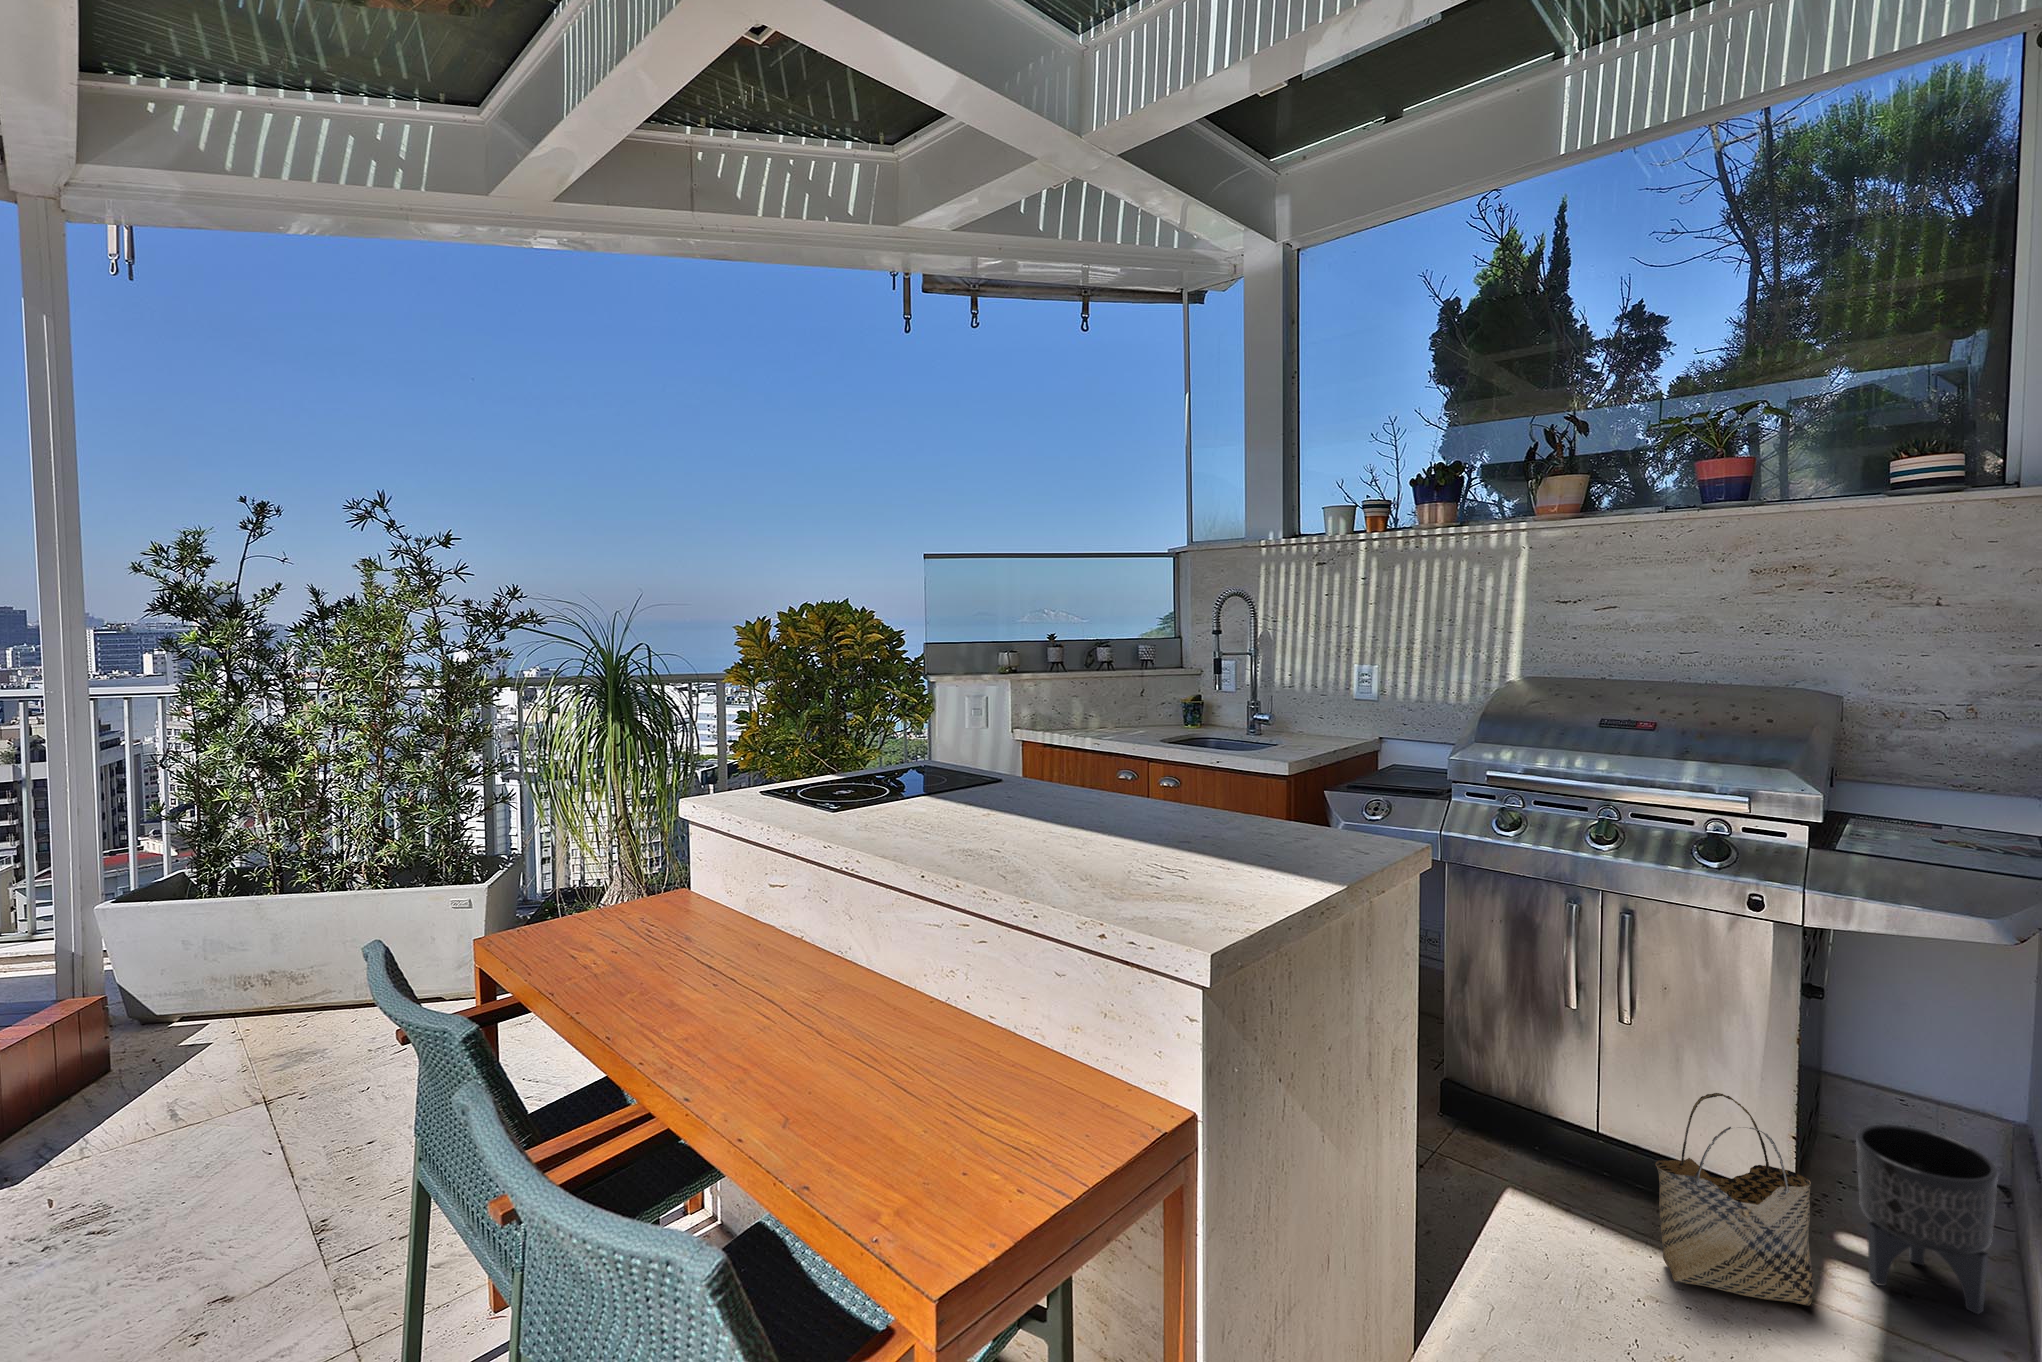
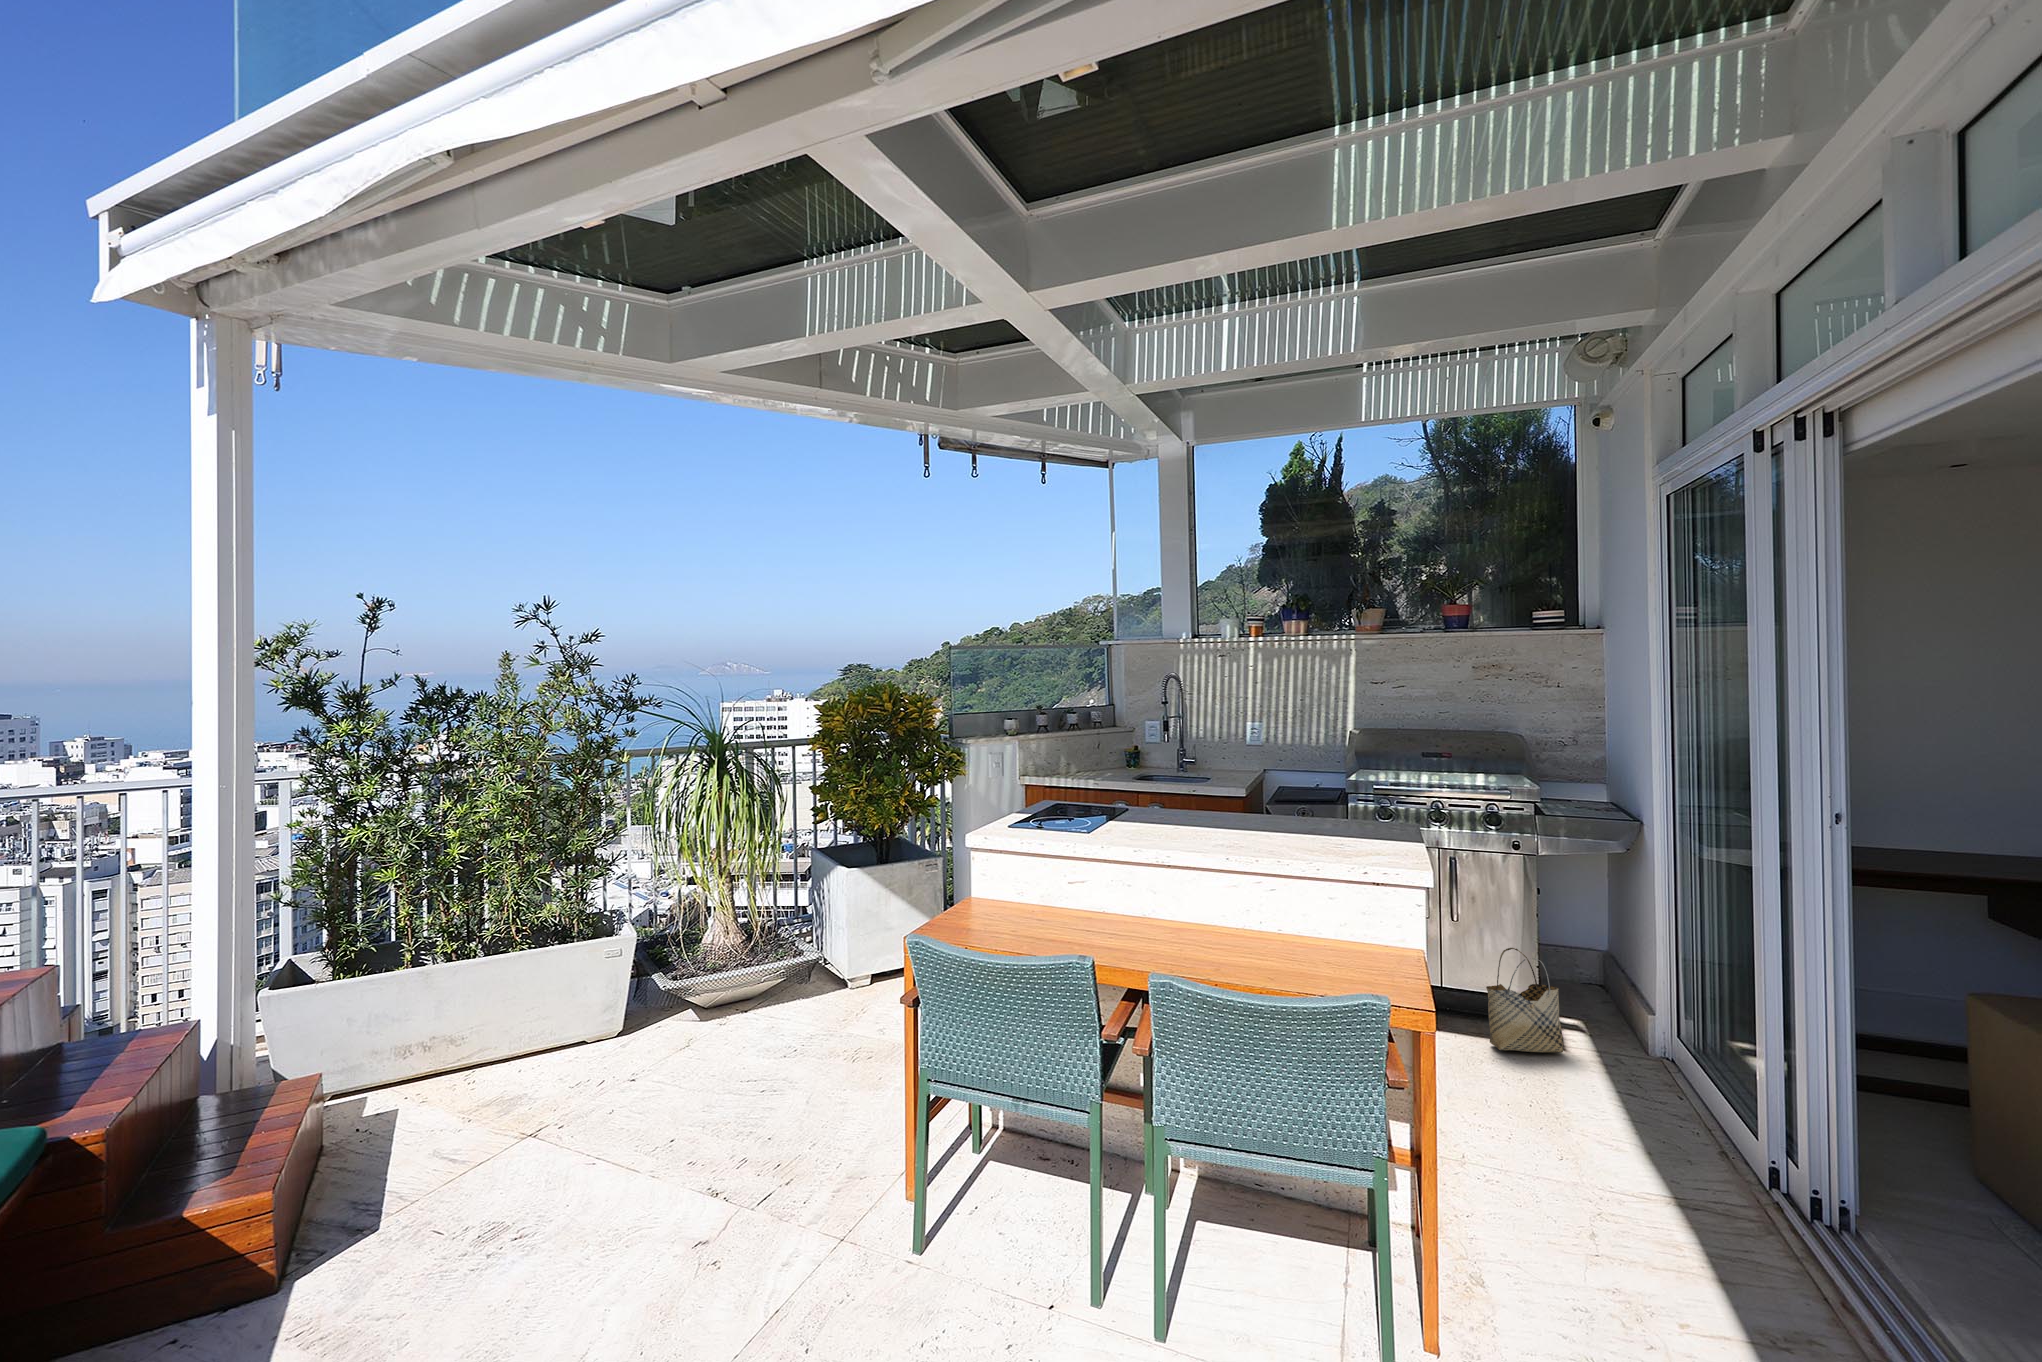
planter: present [1856,1124,1998,1314] -> none [1573,960,1637,1048]

